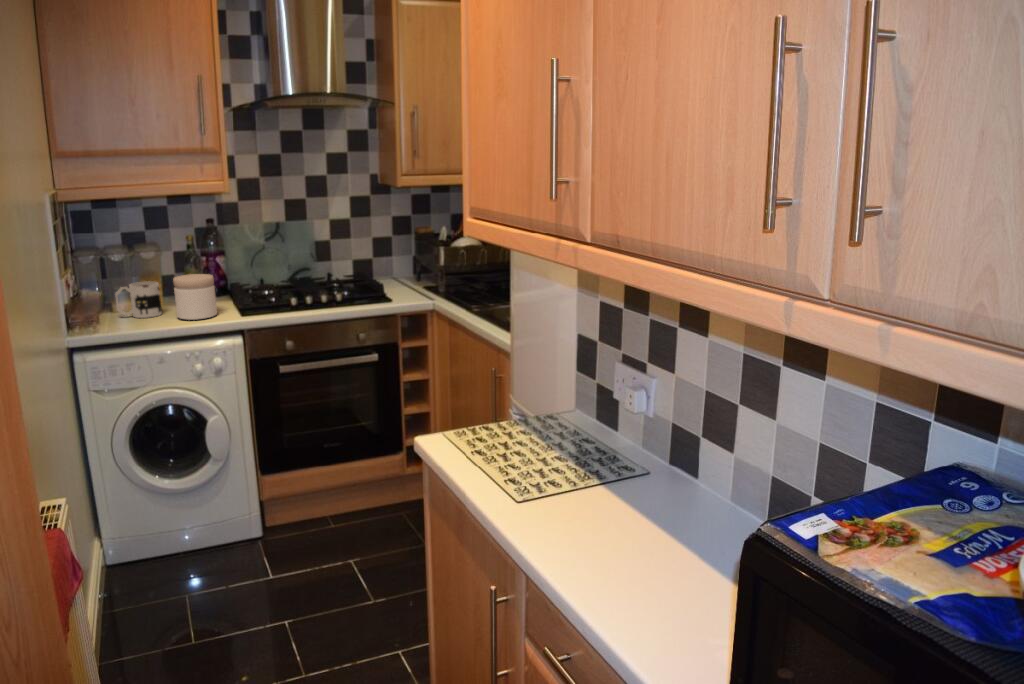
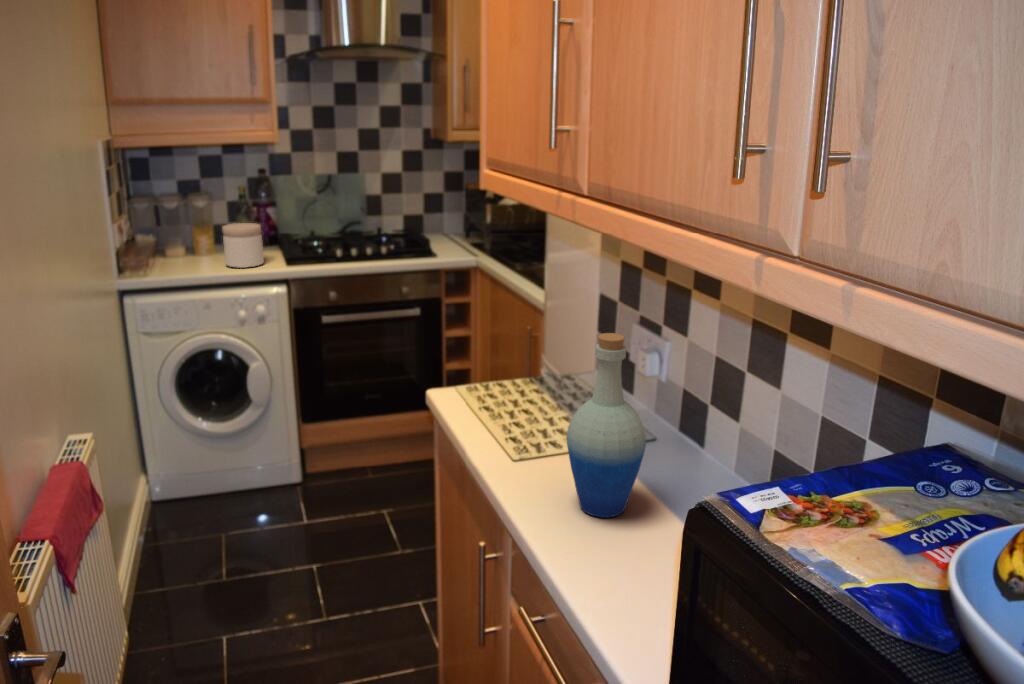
mug: present [115,281,162,318] -> none [168,229,213,264]
bottle: none [579,373,656,553] -> present [567,333,646,517]

